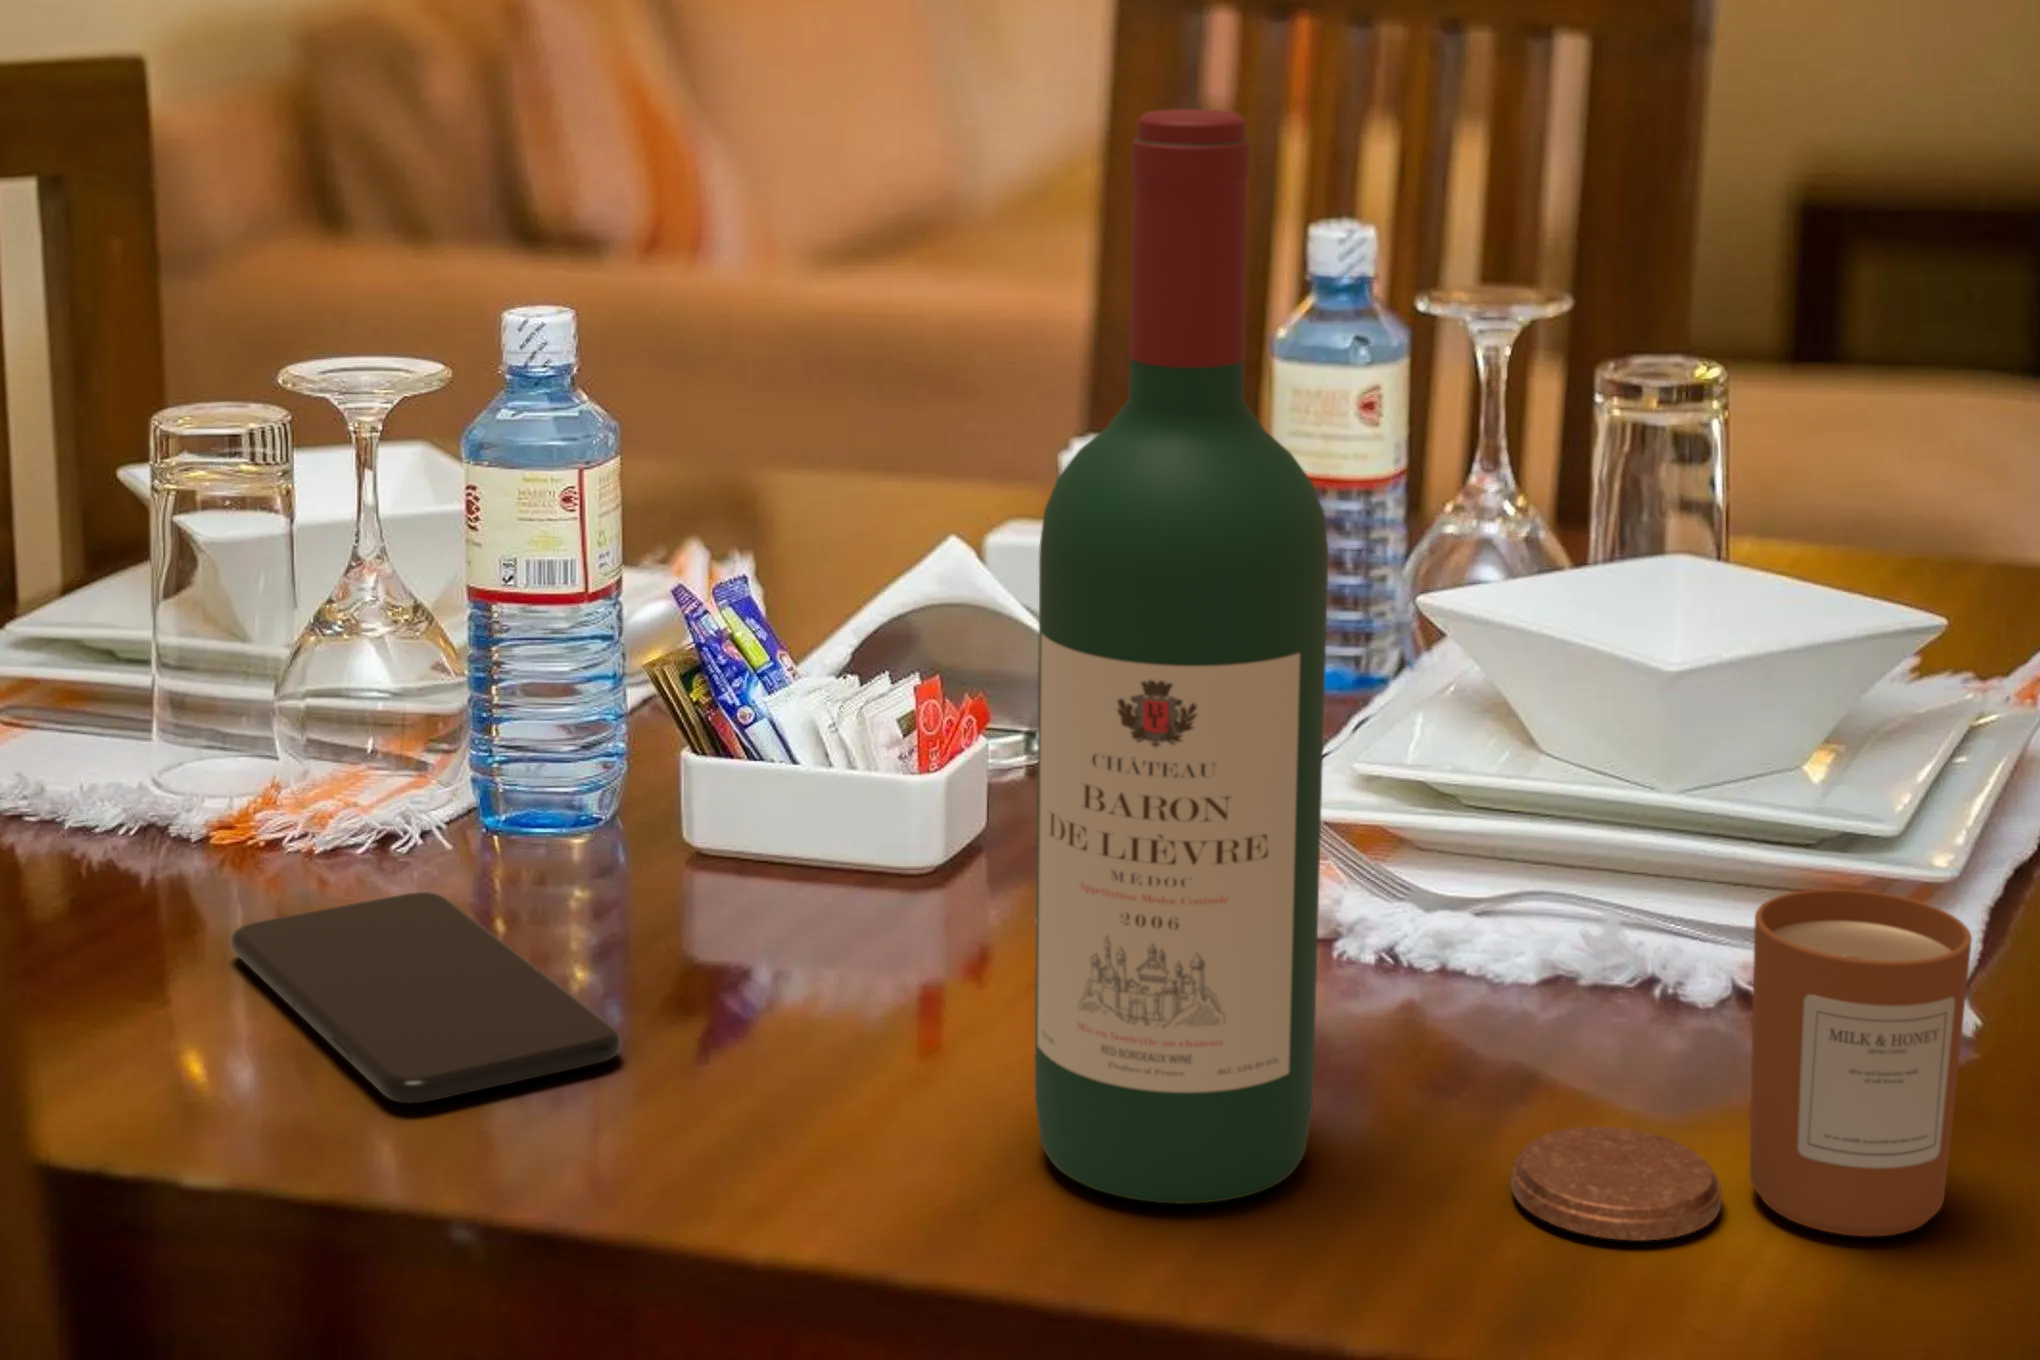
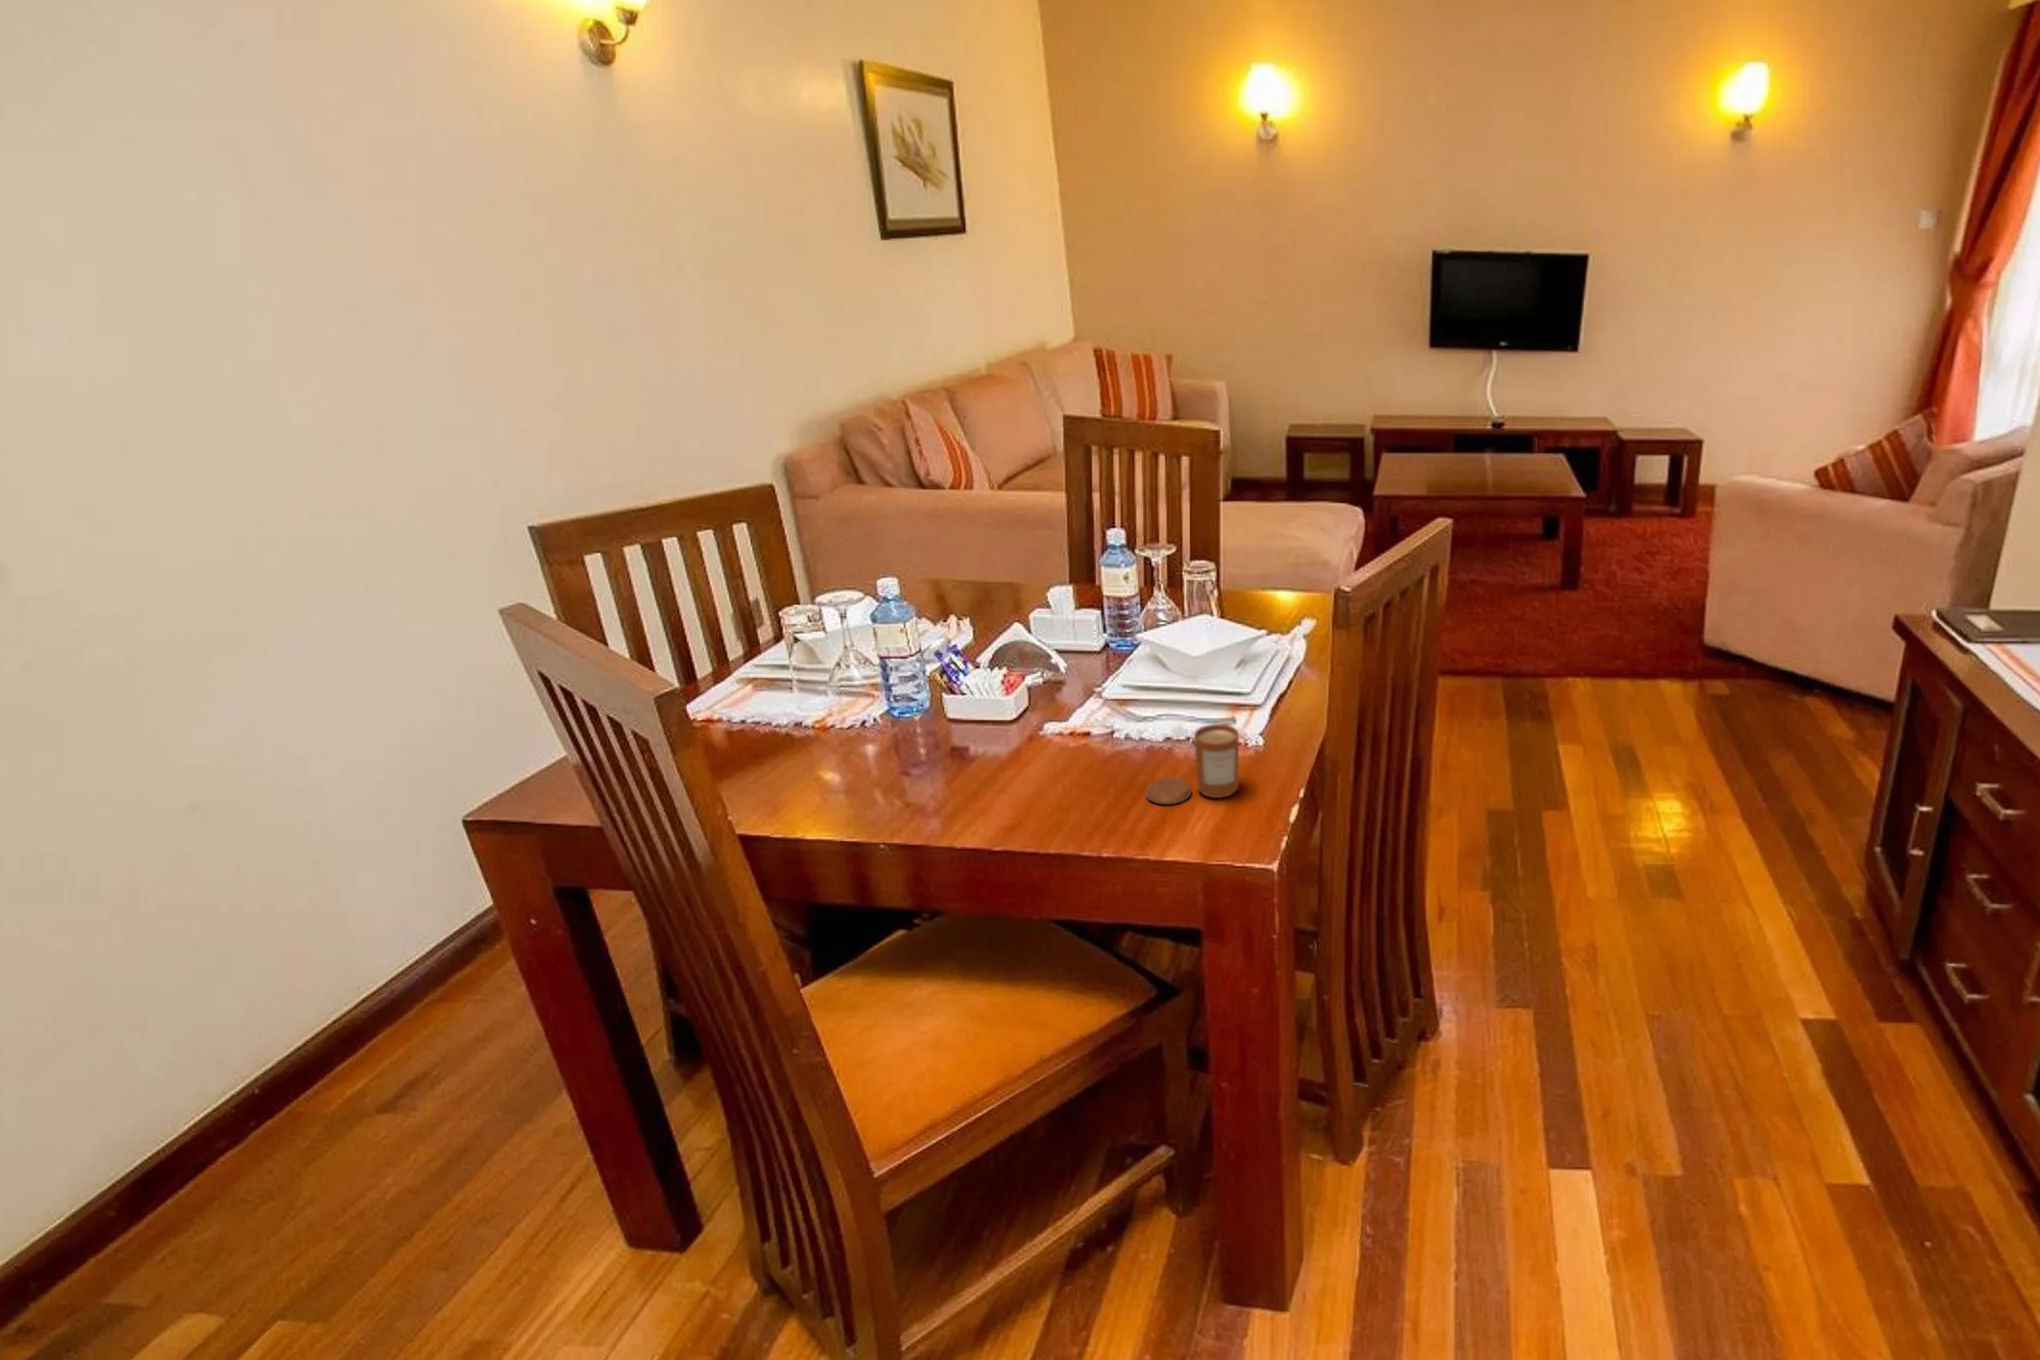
wine bottle: present [1035,109,1328,1204] -> none [1025,566,1101,806]
smartphone: present [231,892,621,1103] -> none [827,739,935,800]

